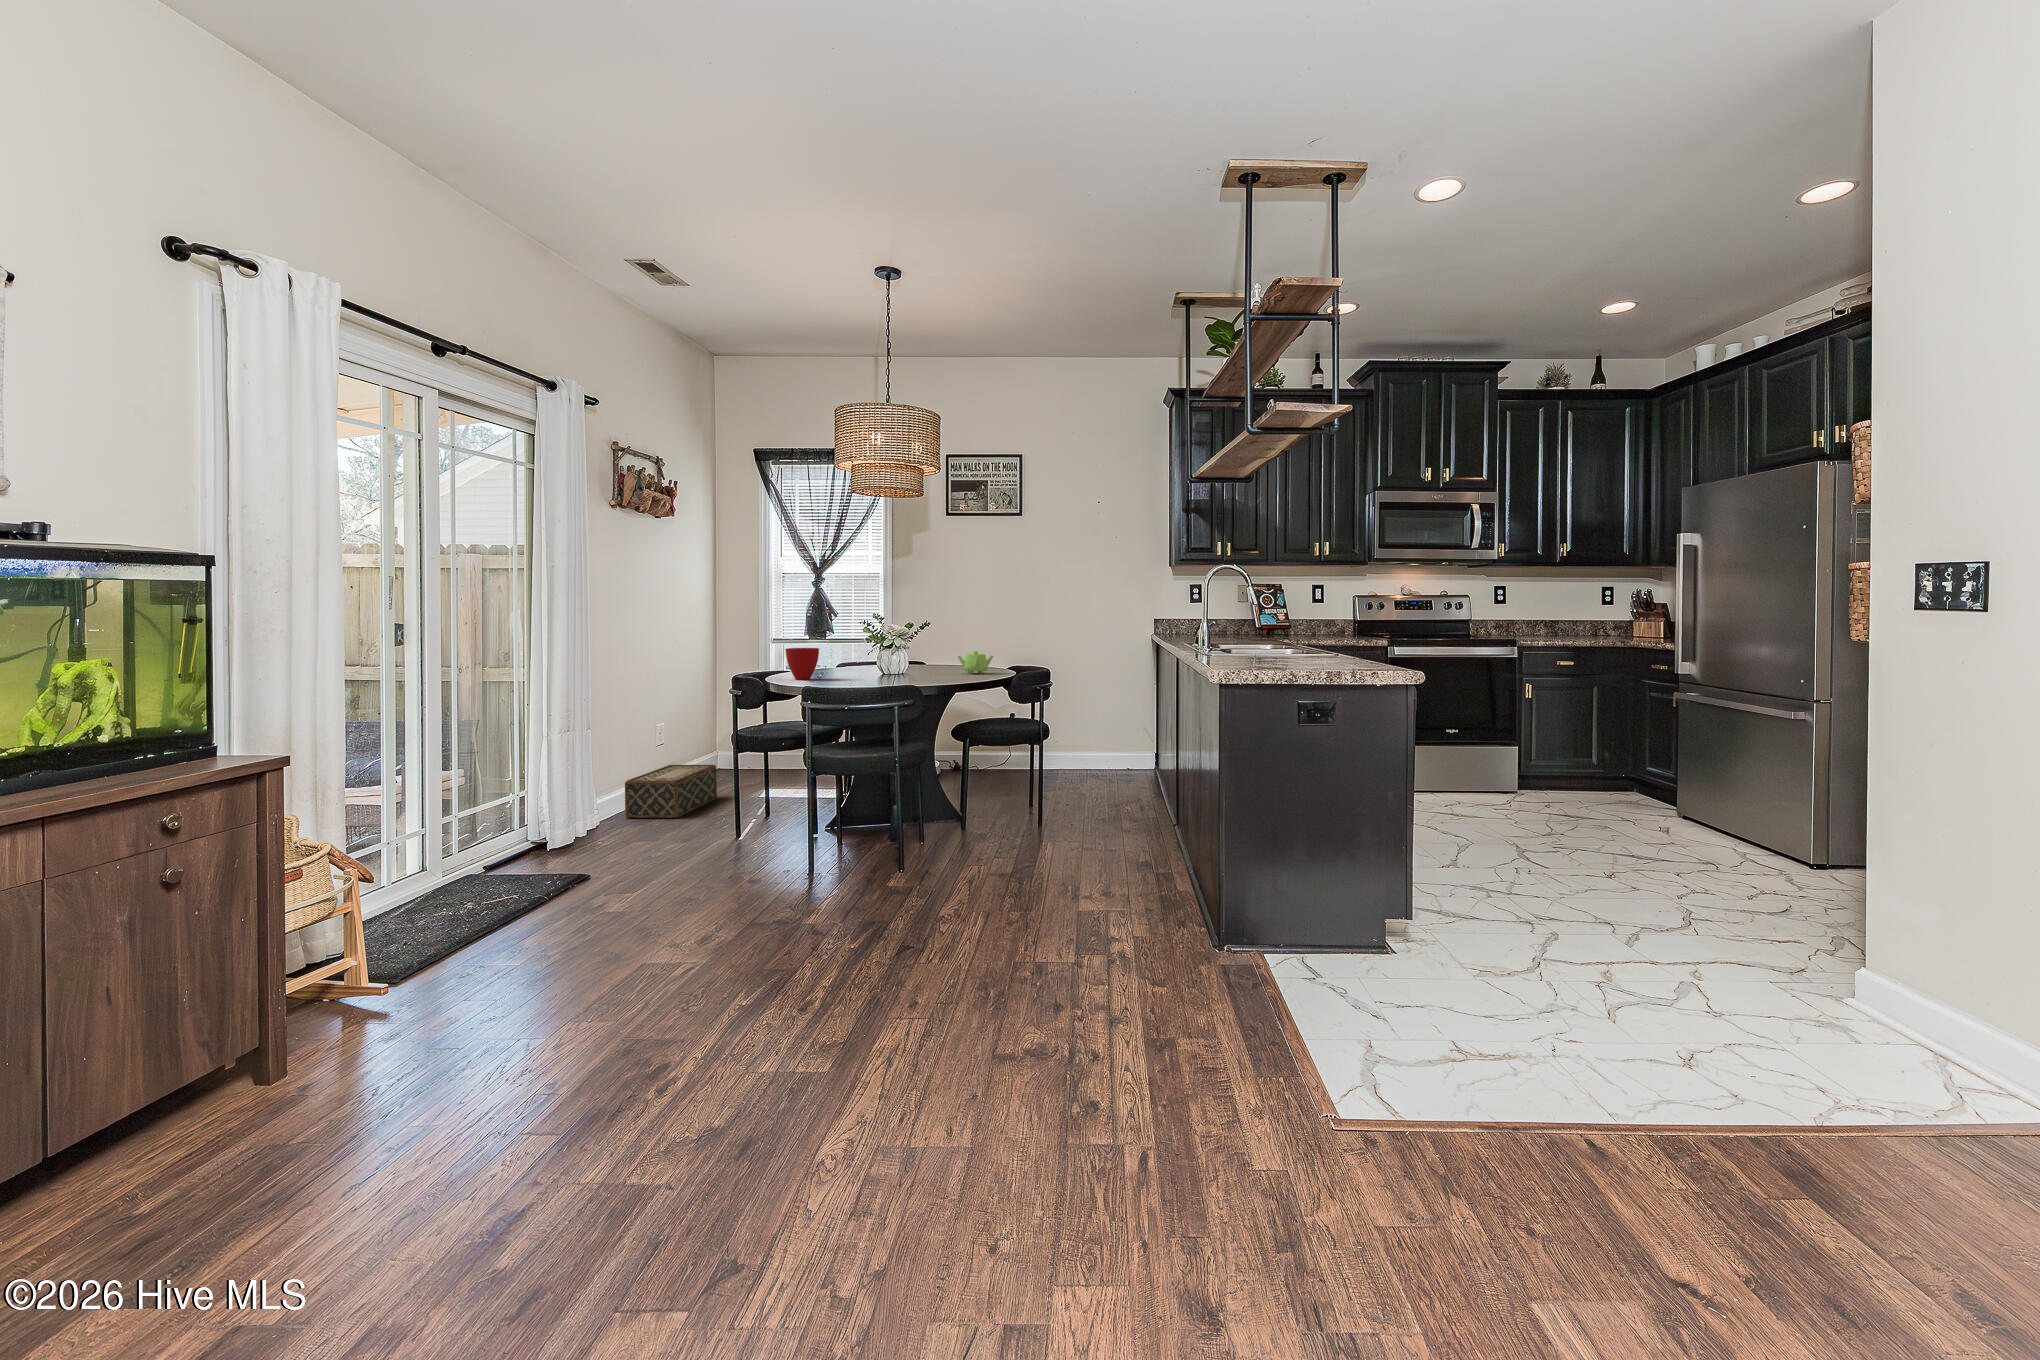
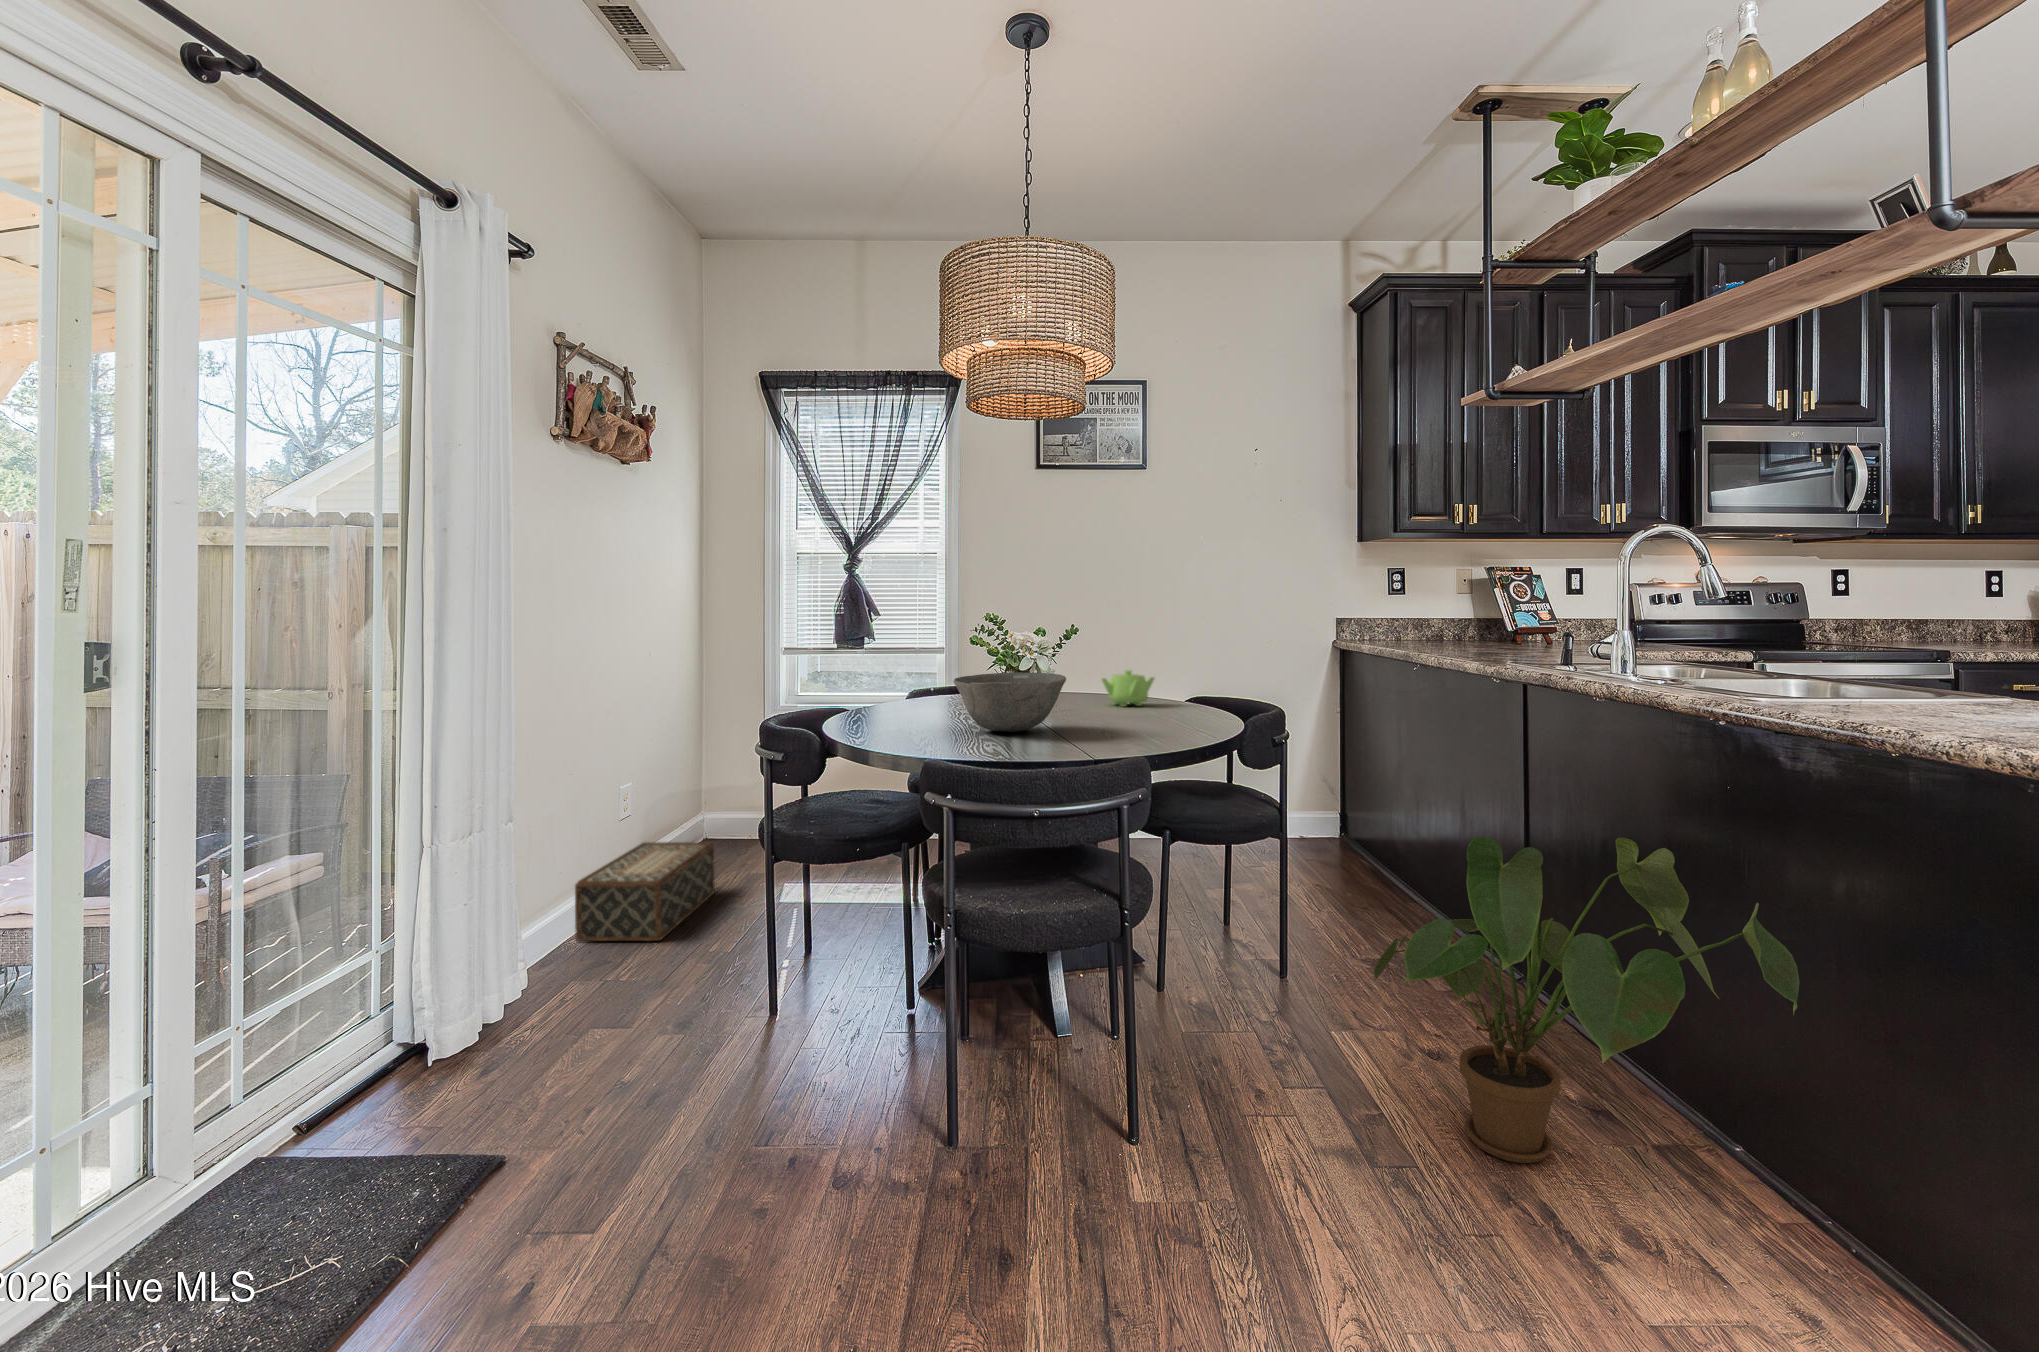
cup: present [785,648,819,680] -> none [851,669,907,725]
bowl: none [839,649,905,682] -> present [953,673,1066,732]
house plant: none [1042,726,1197,889] -> present [1374,837,1799,1163]

